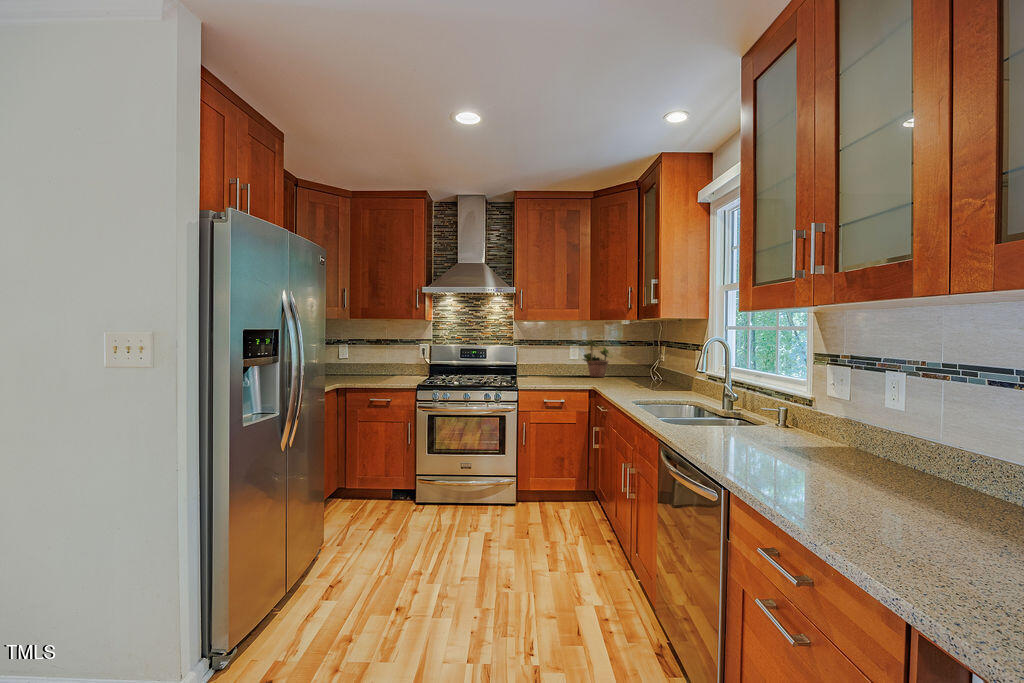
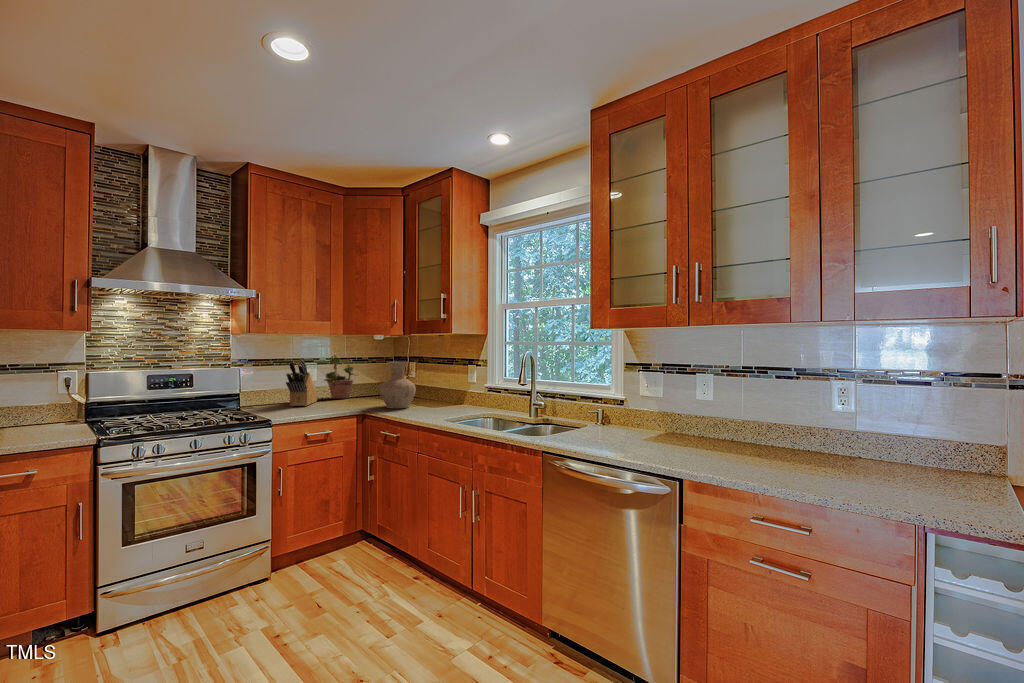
knife block: none [542,341,575,380] -> present [286,359,318,406]
vase: none [610,345,644,388] -> present [380,362,416,408]

